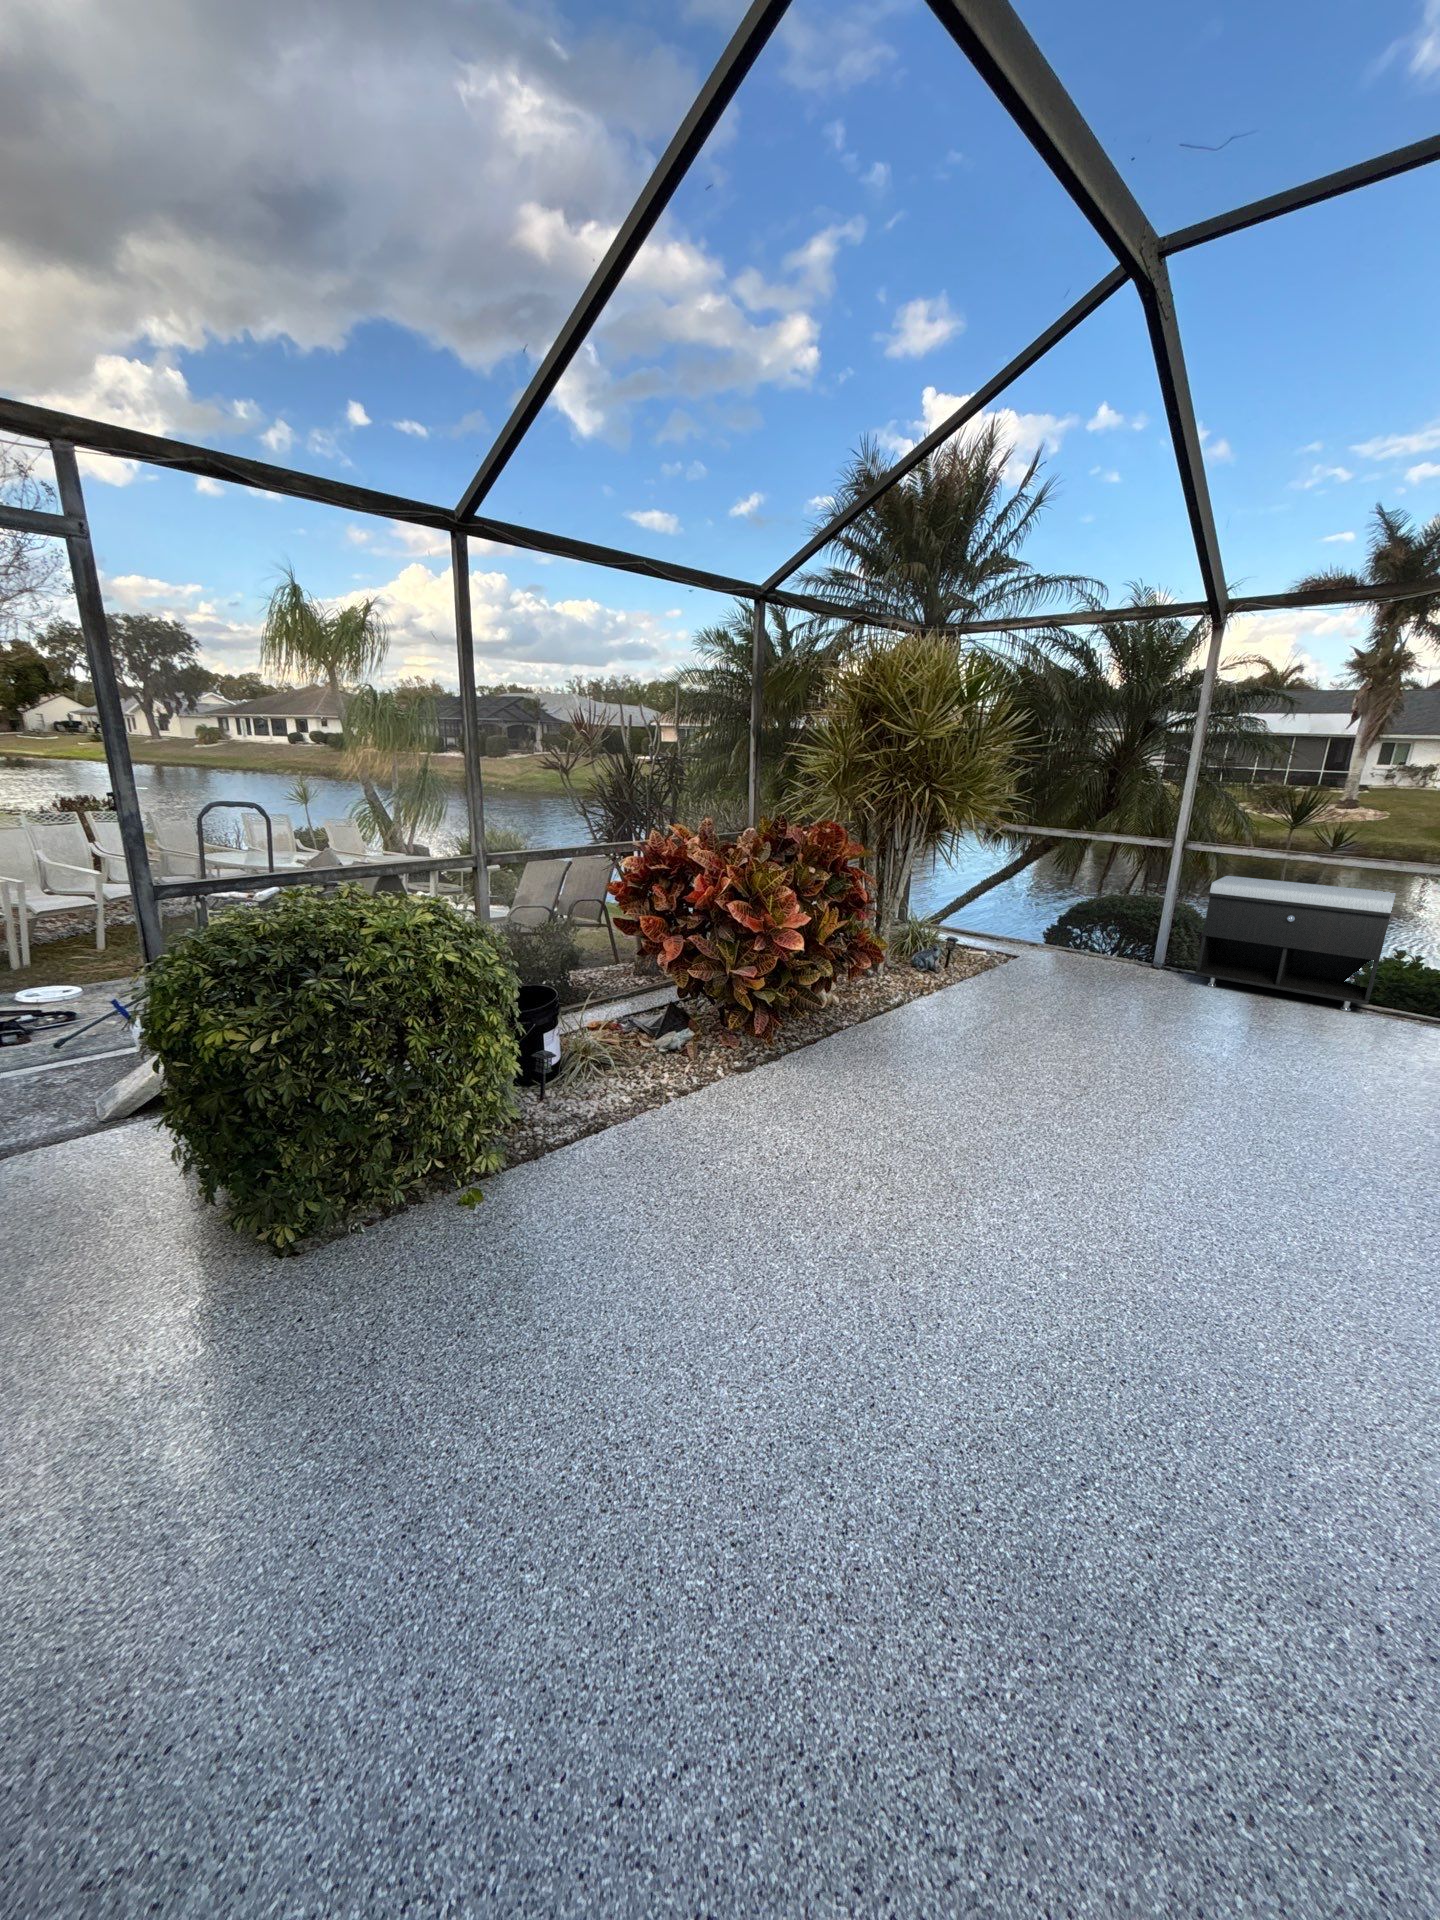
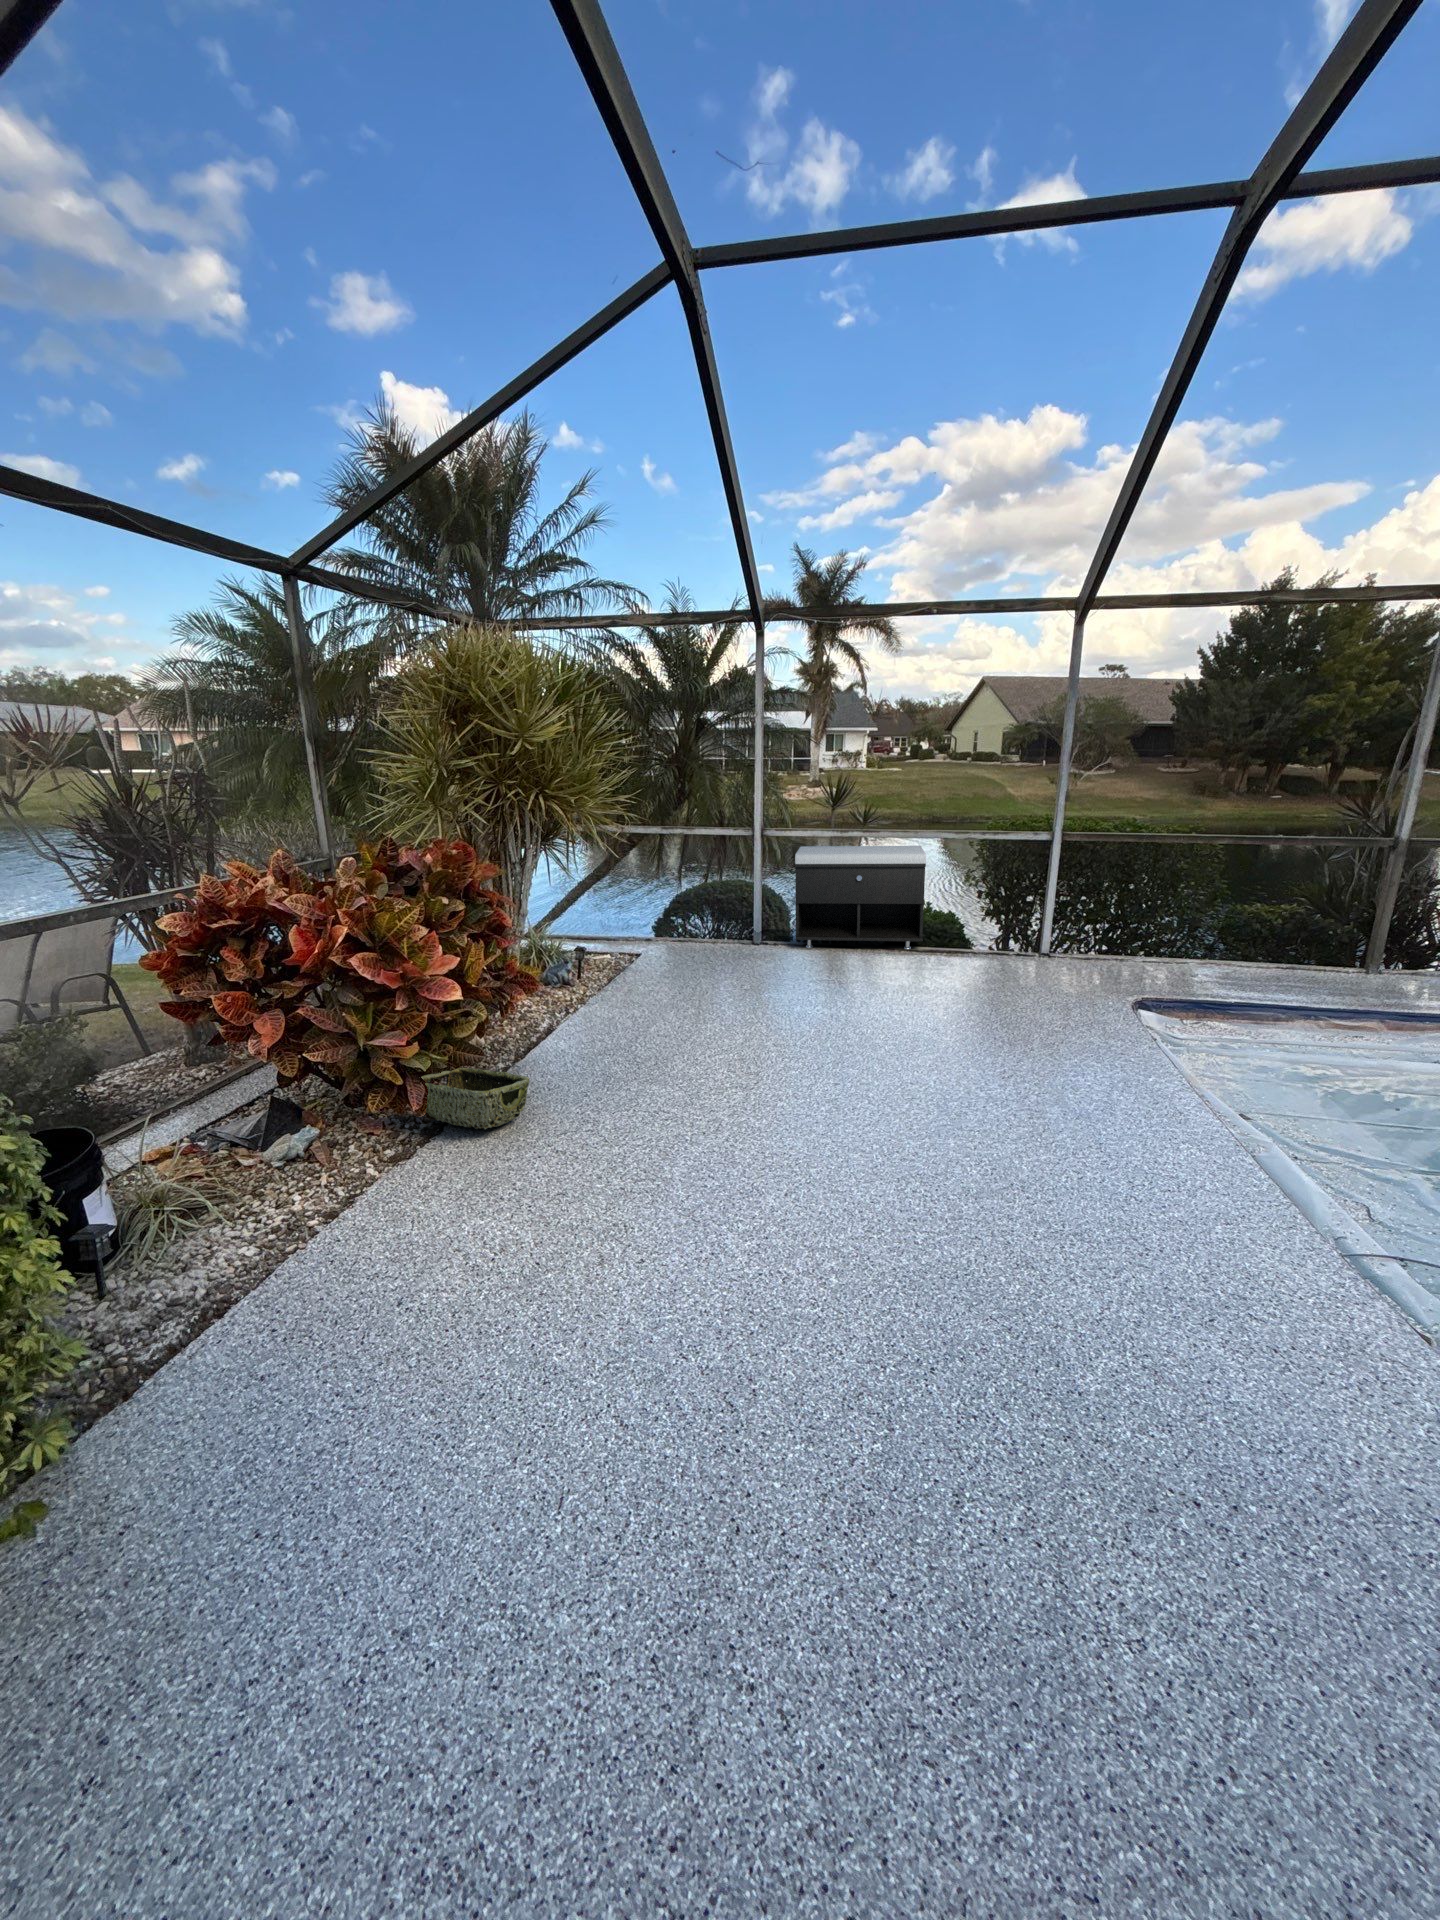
woven basket: none [768,1013,857,1067] -> present [421,1068,529,1129]

